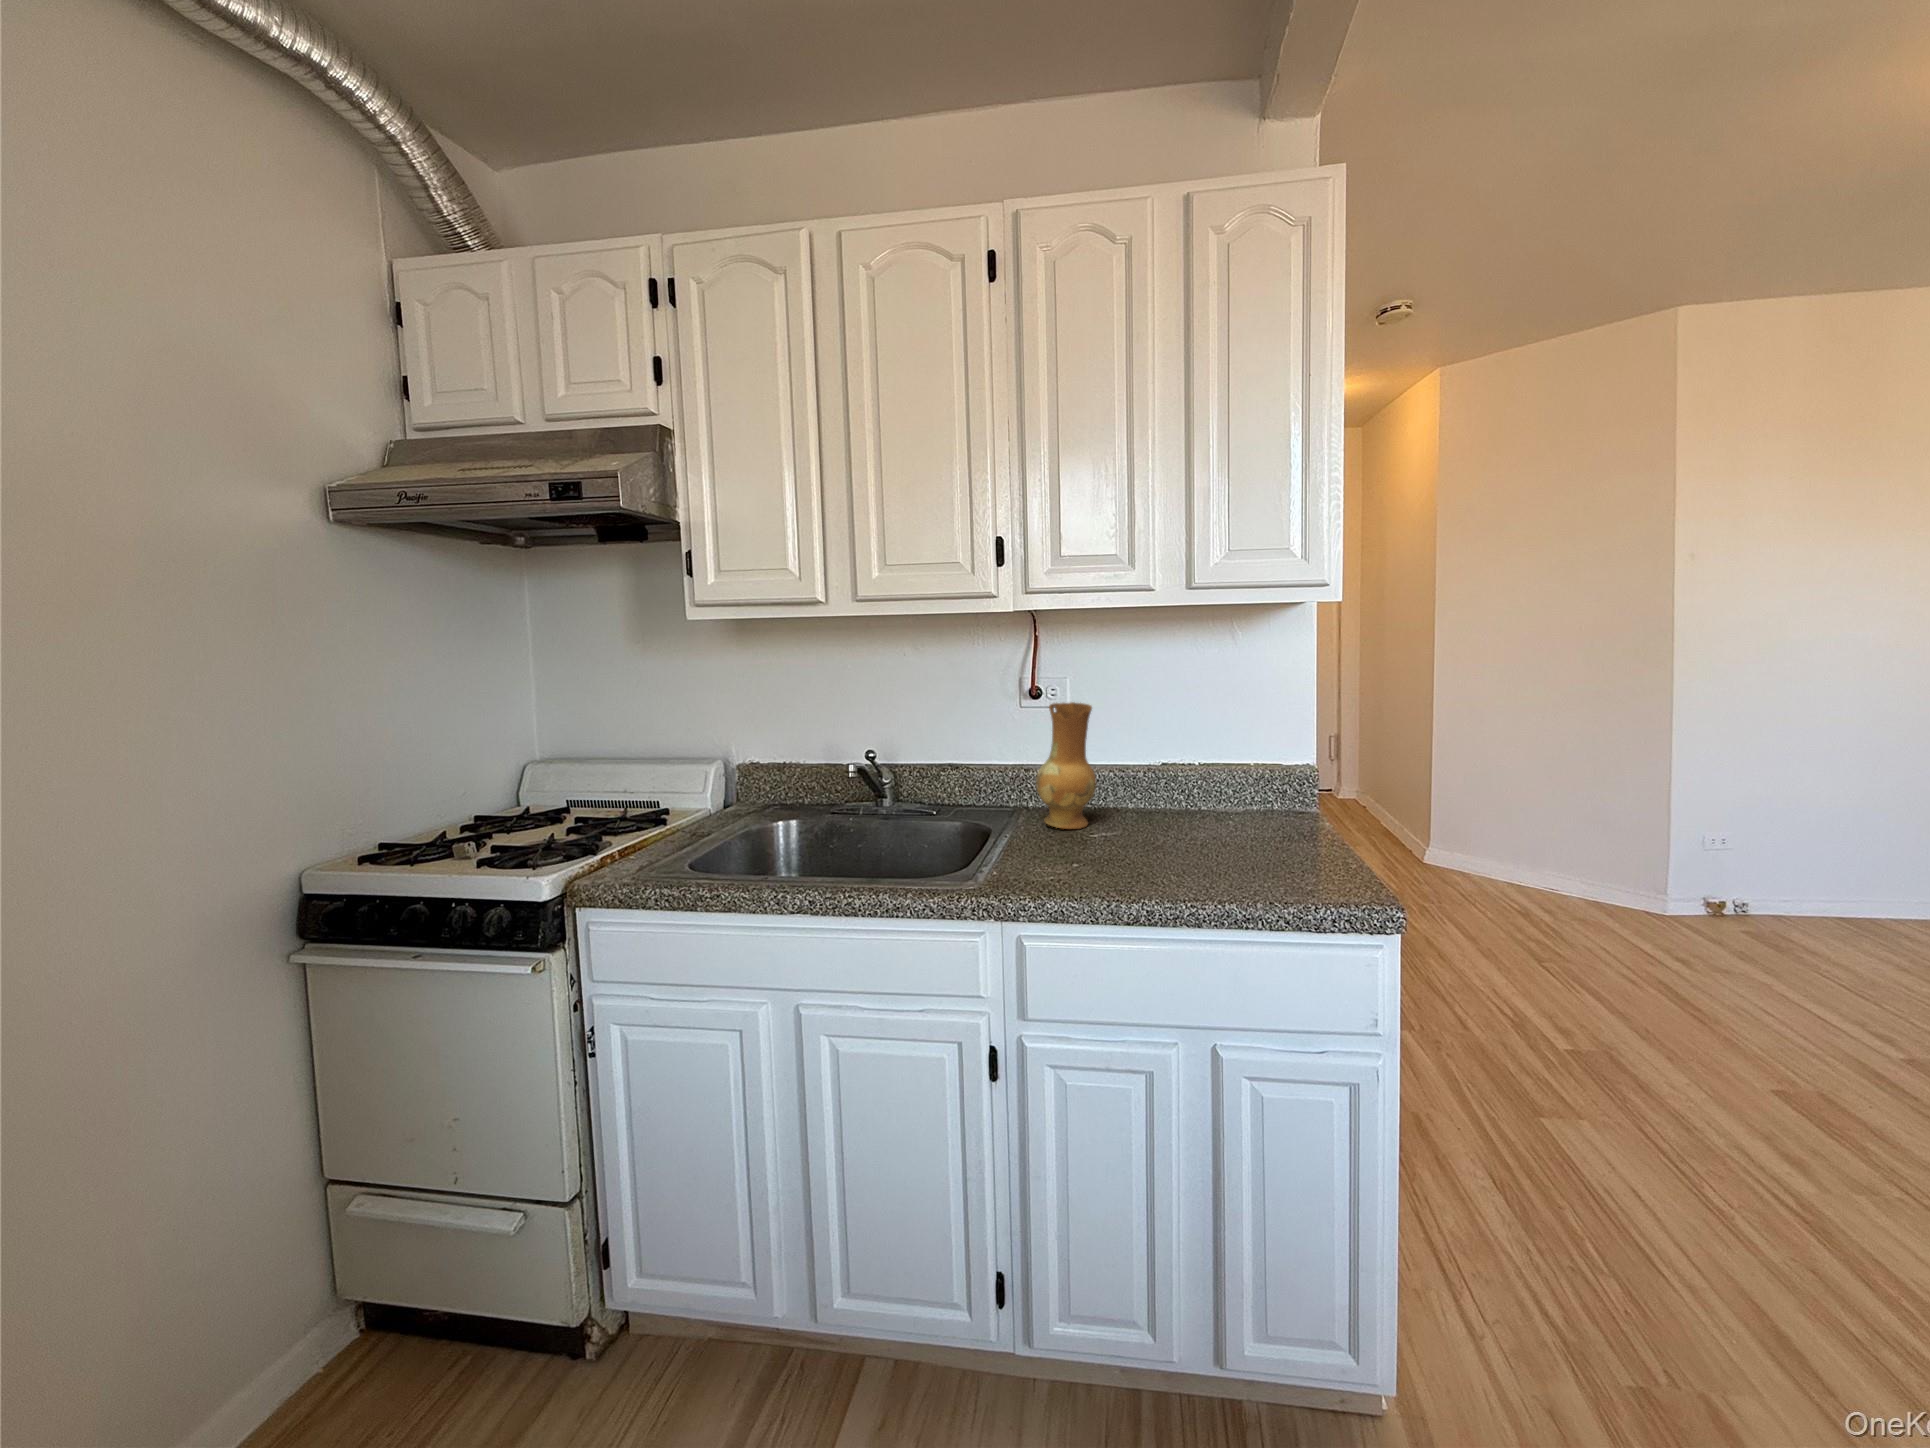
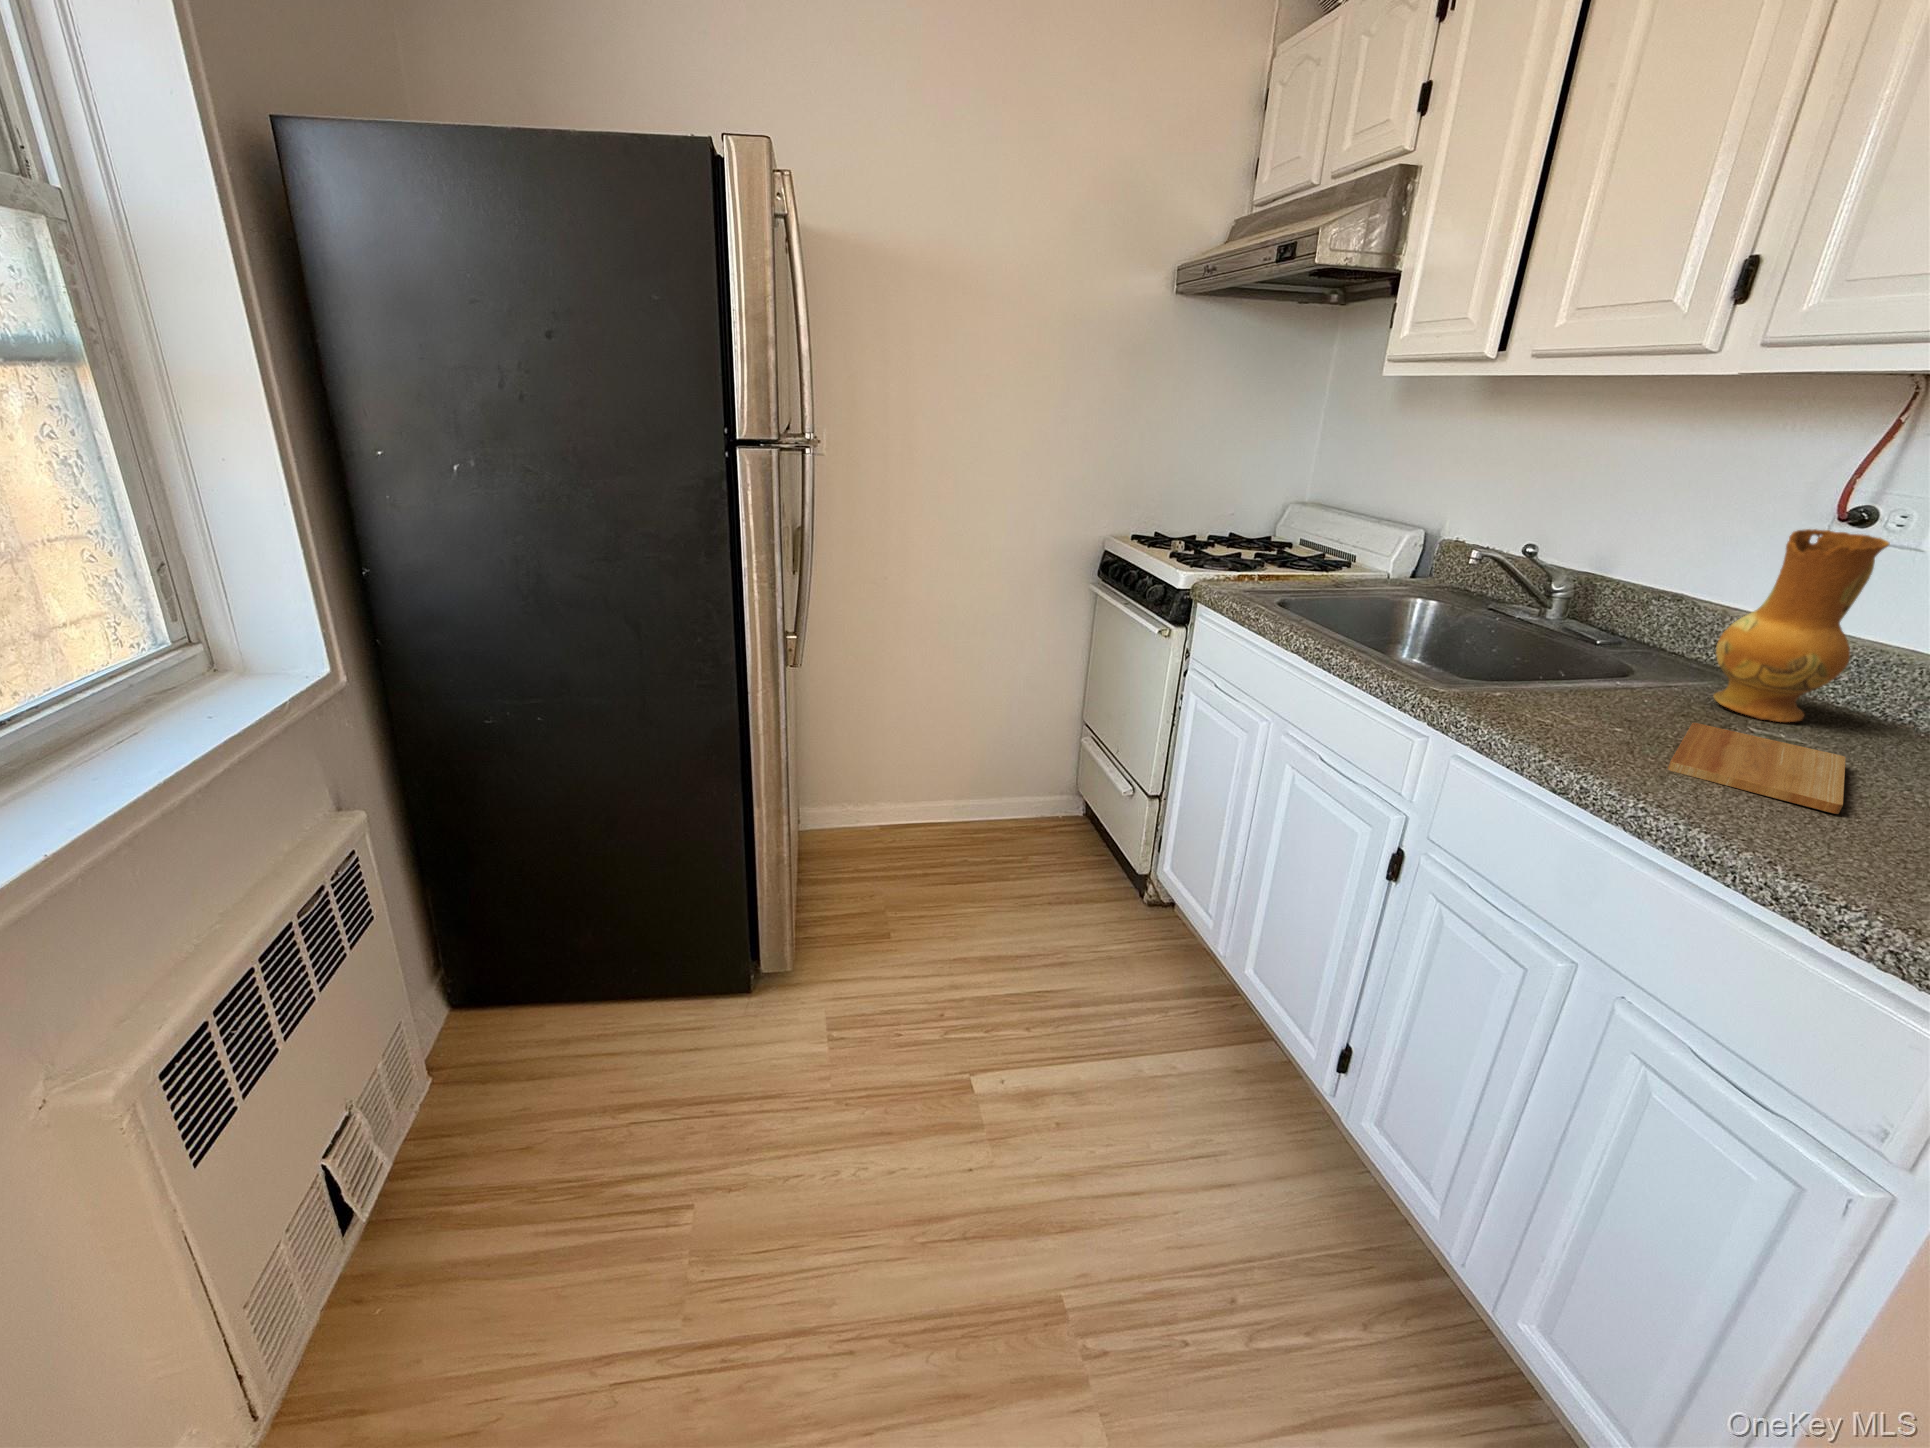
cutting board: none [1090,833,1213,877] -> present [1668,723,1846,814]

